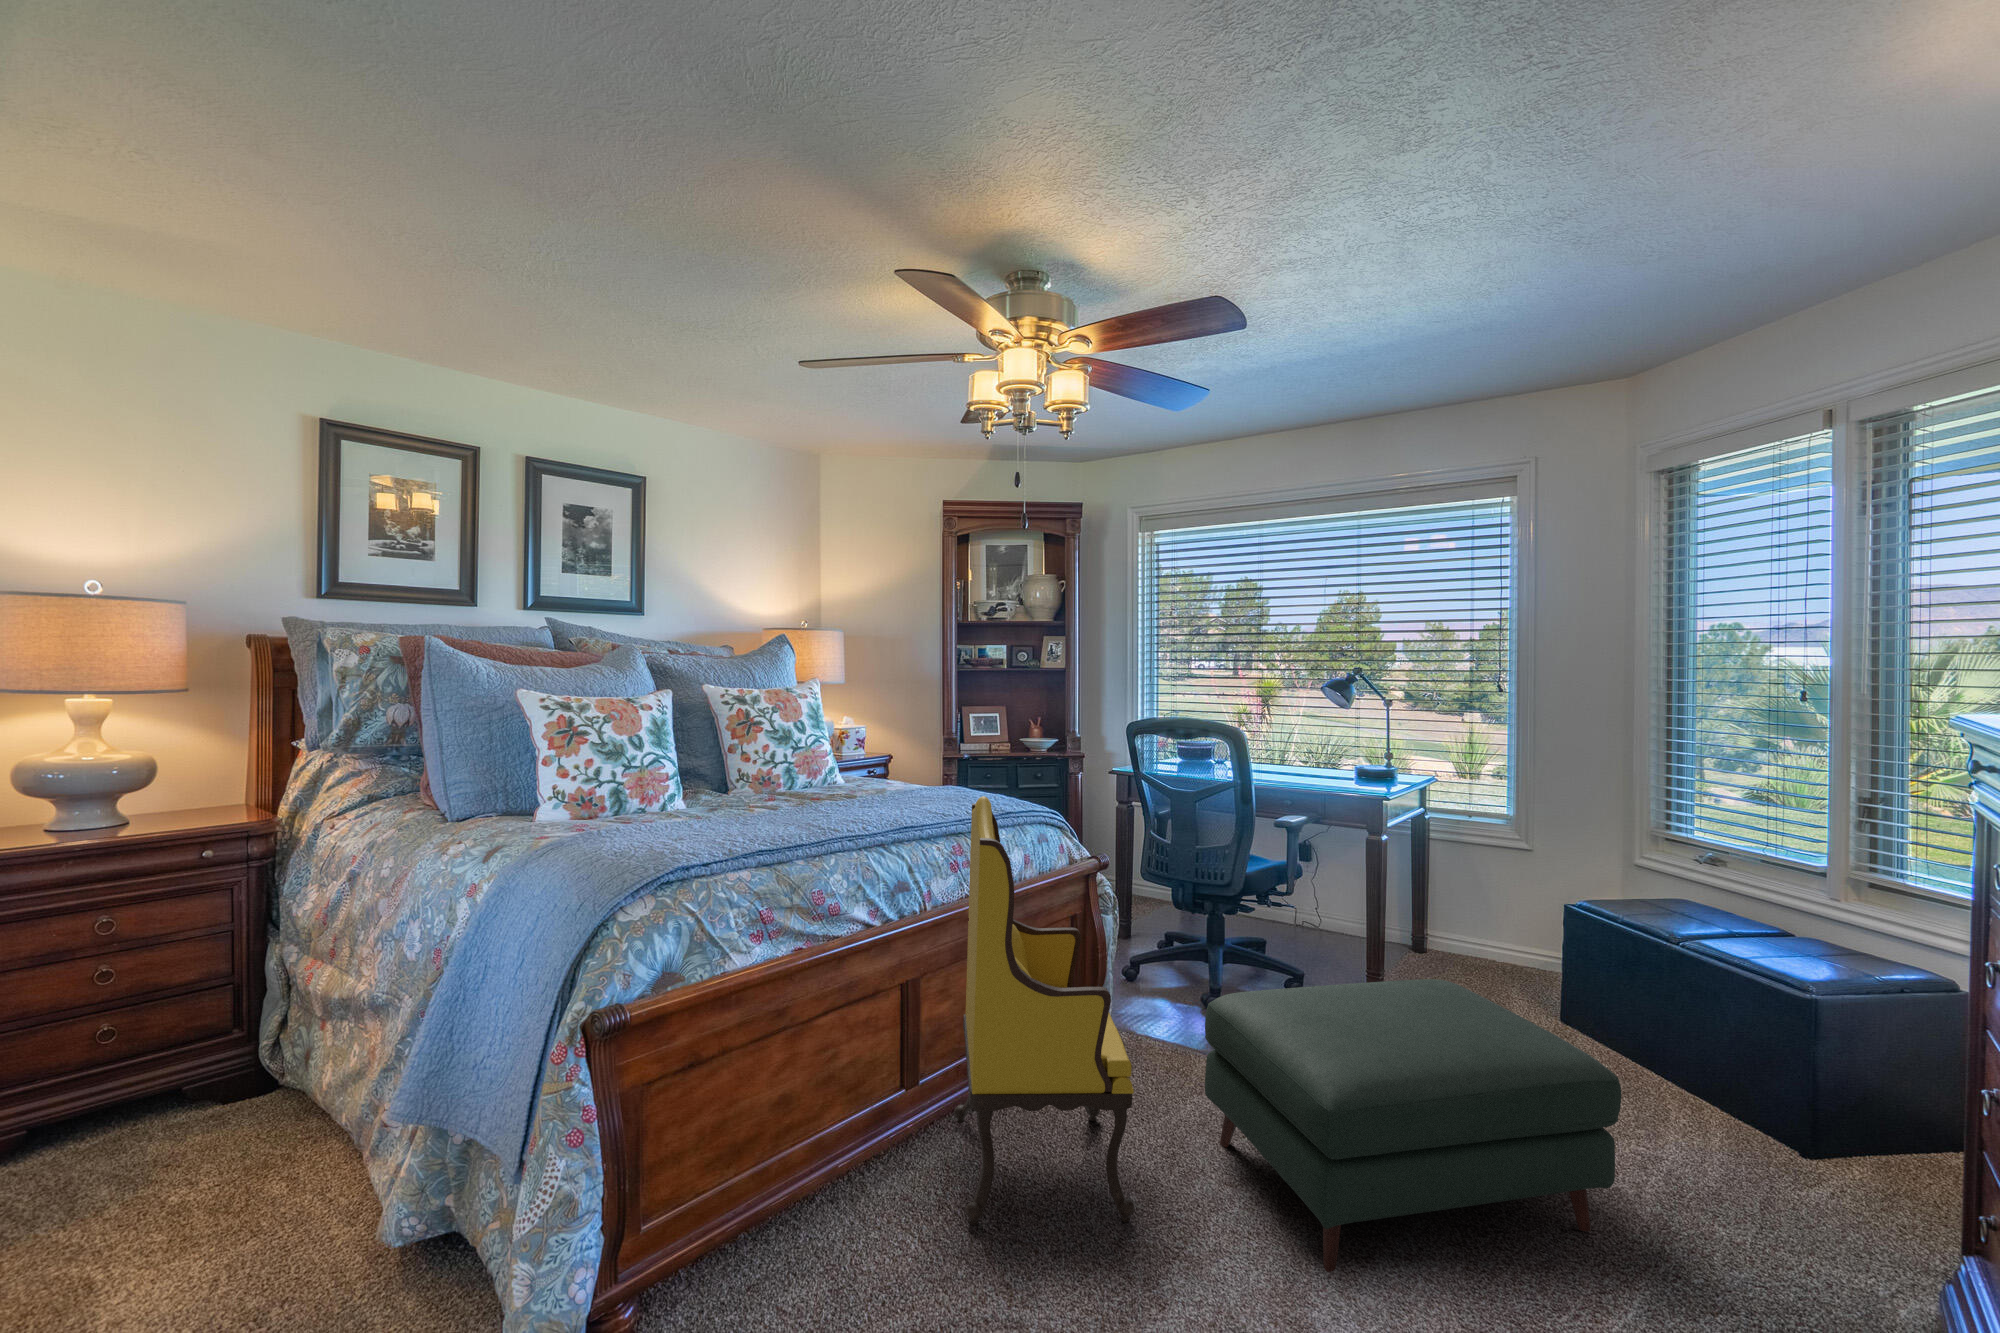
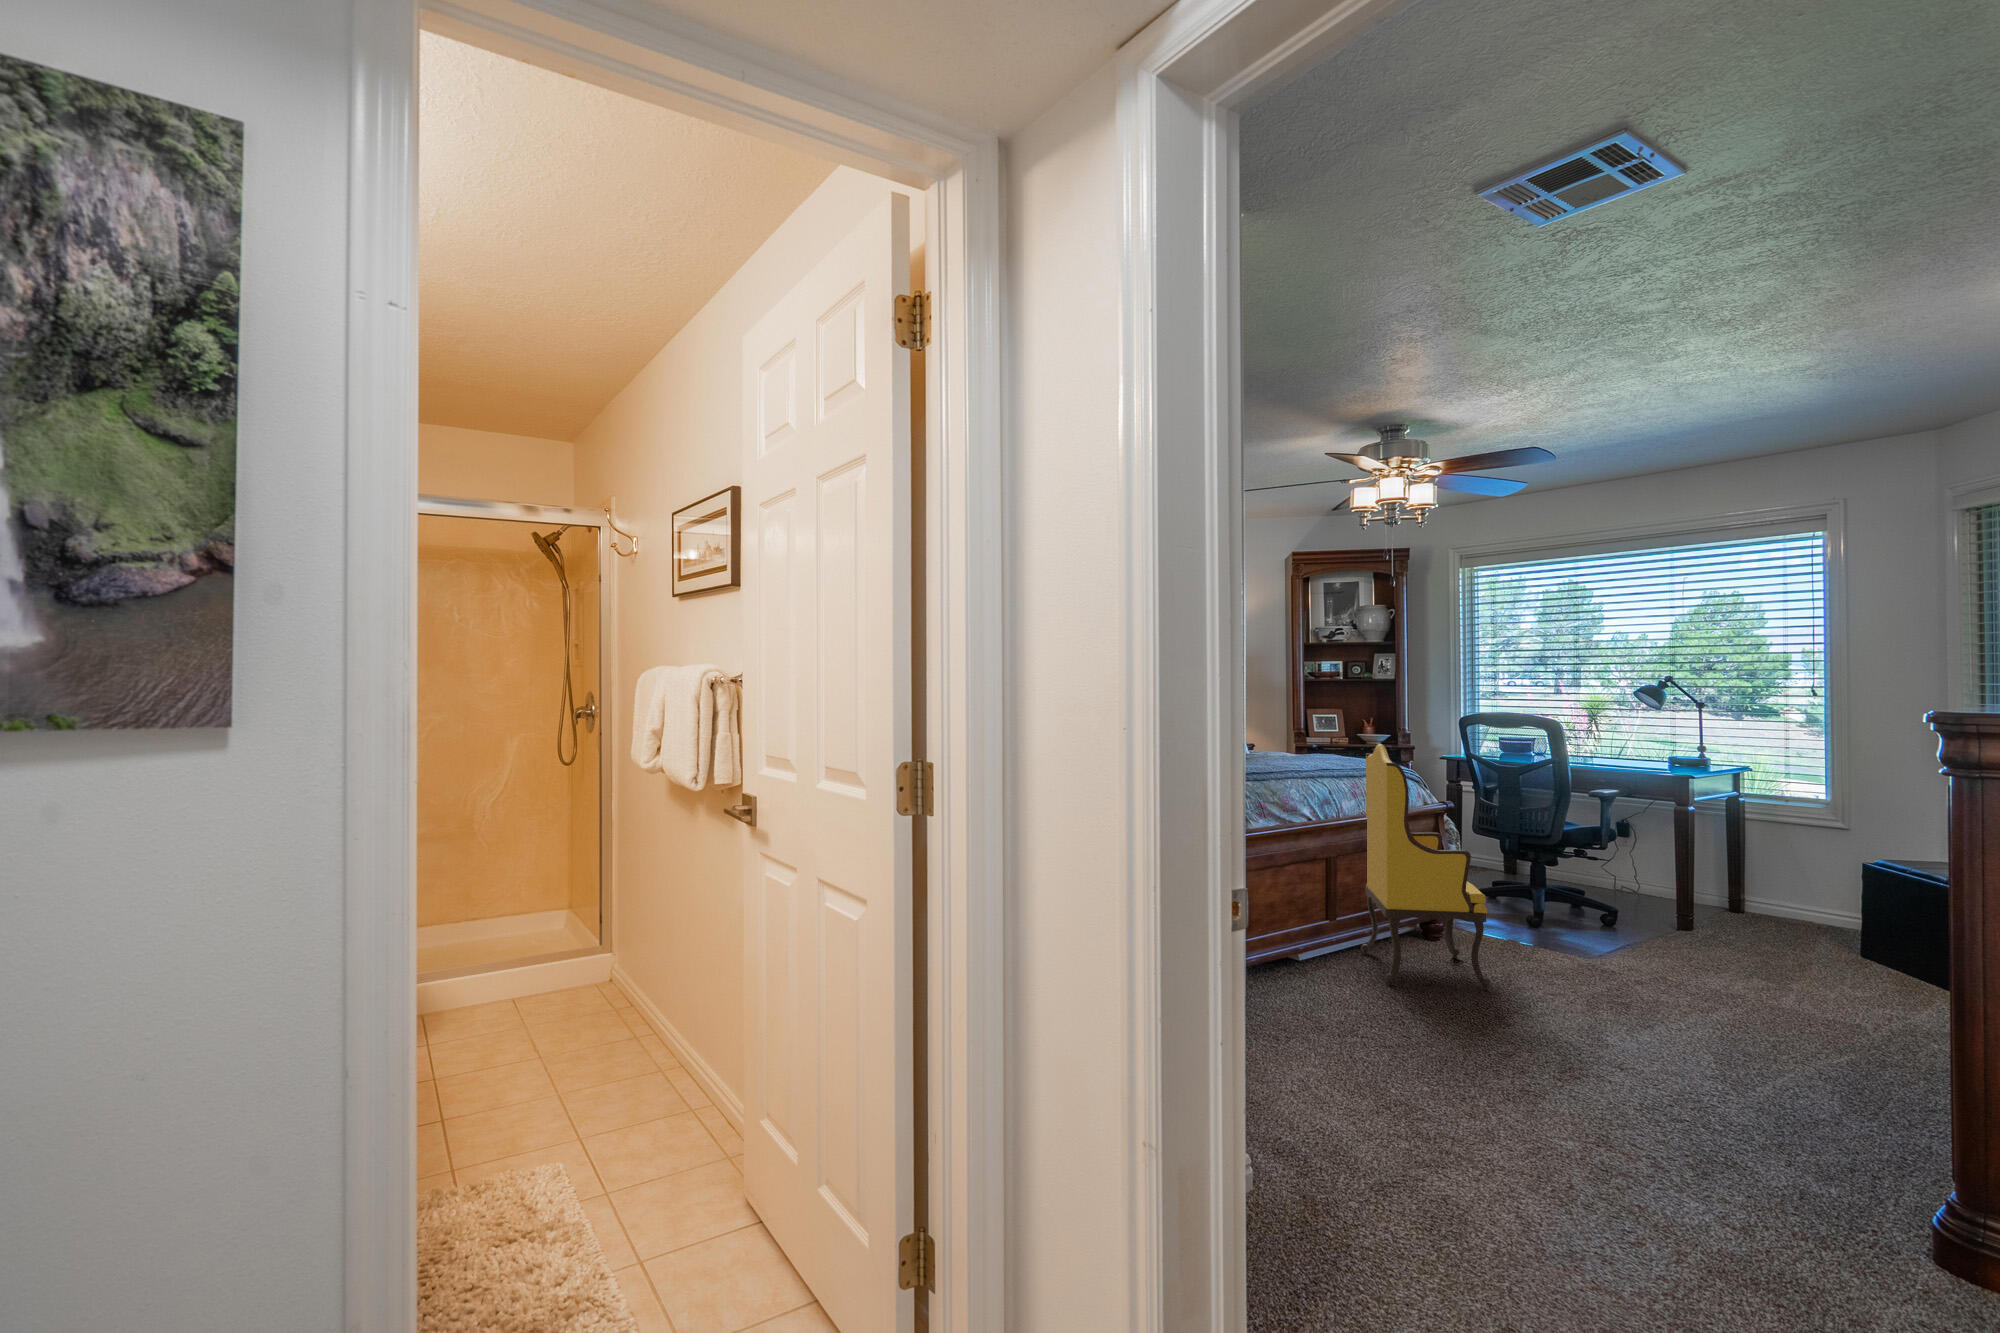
ottoman: present [1205,979,1621,1272] -> none [1532,873,1826,1014]

